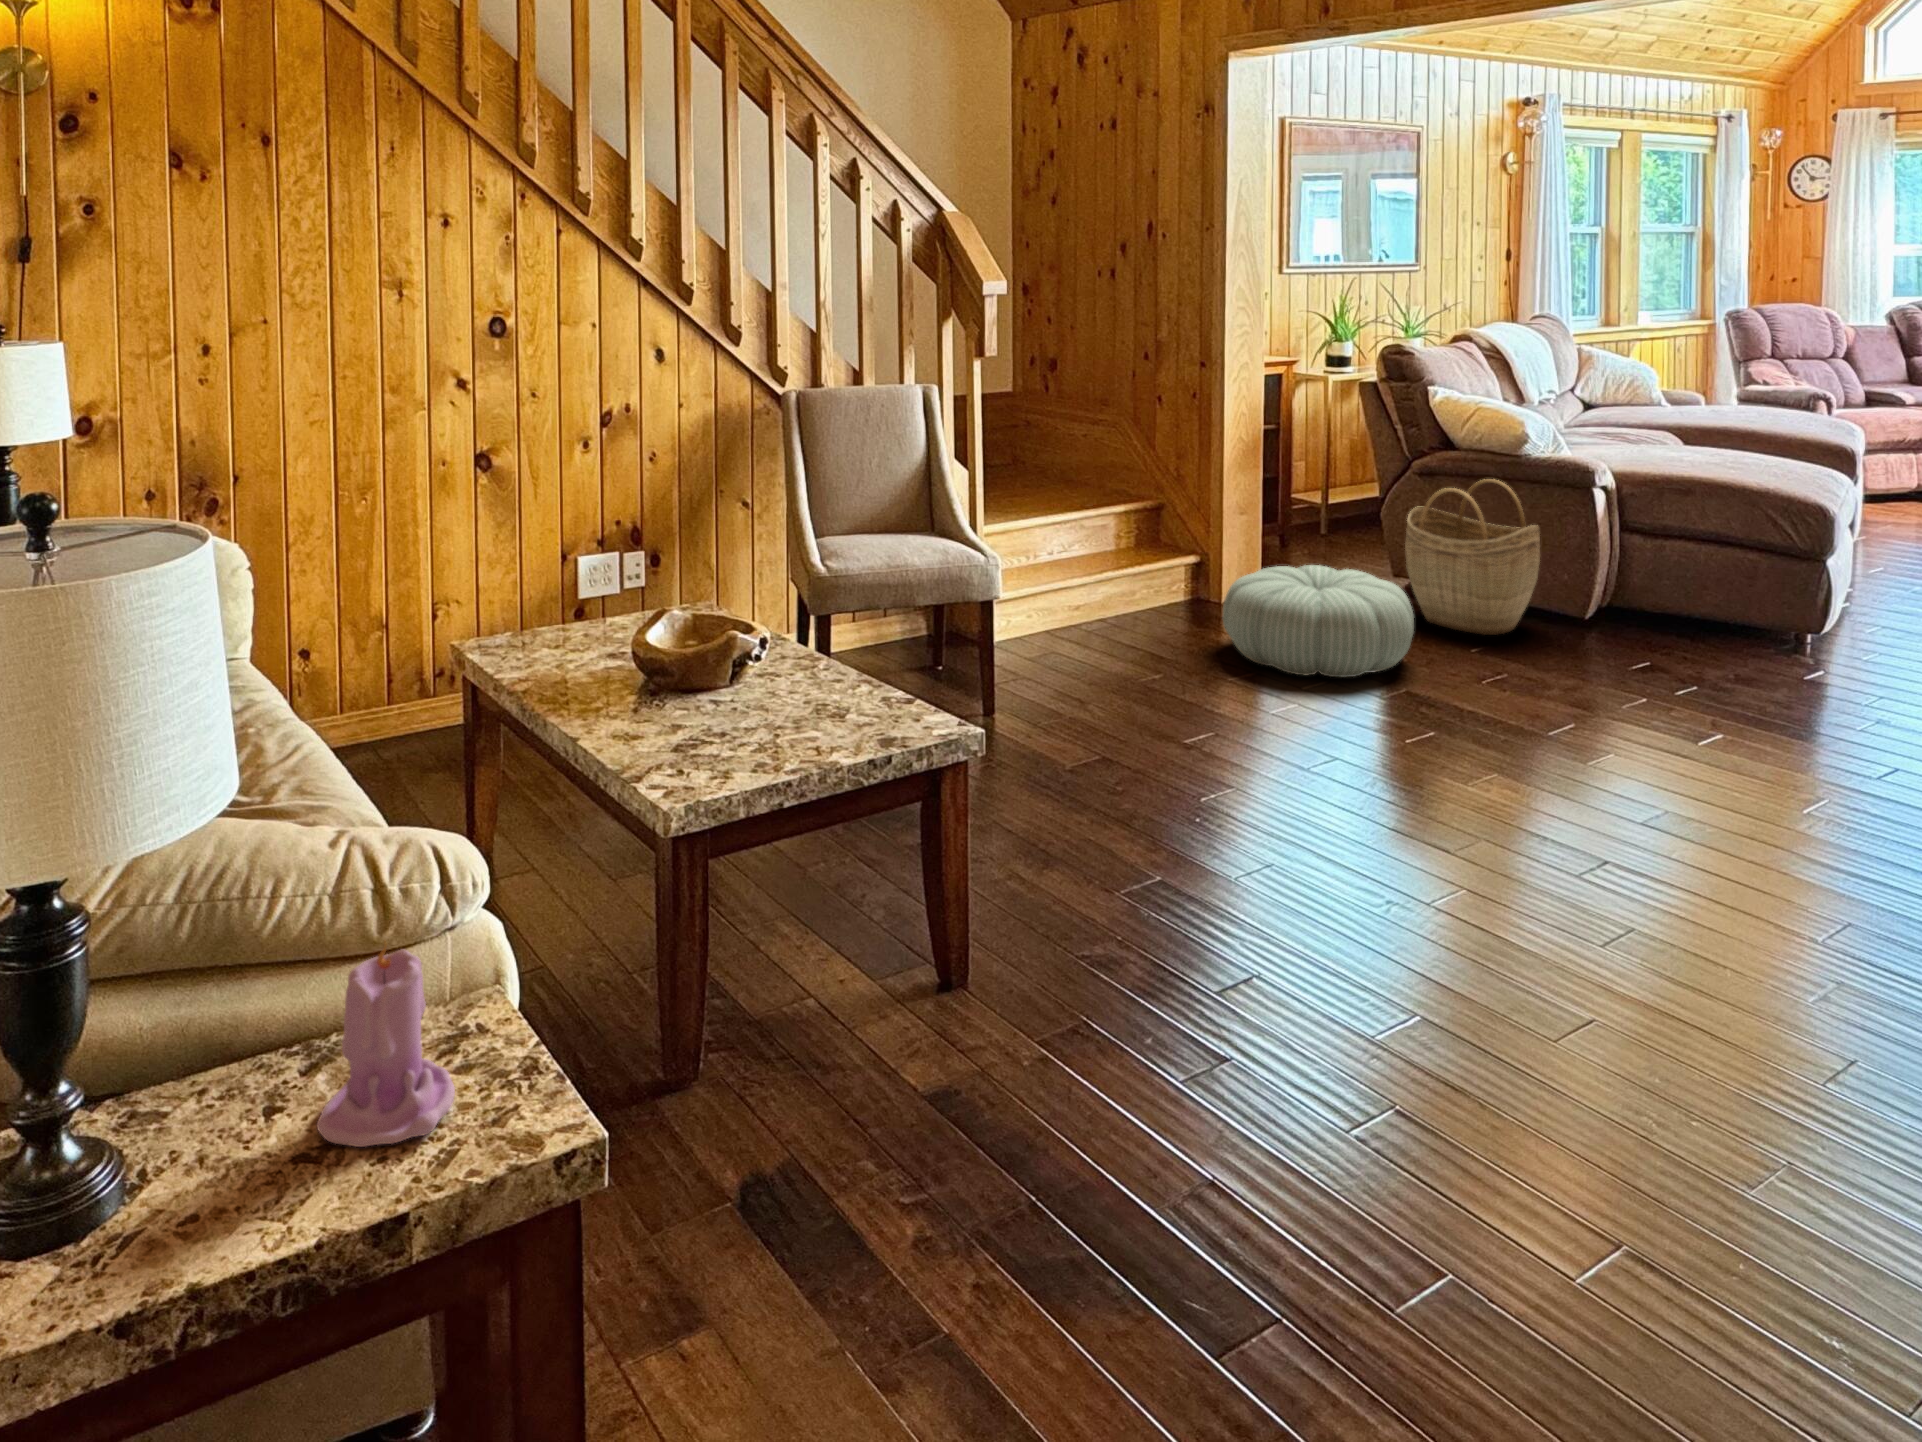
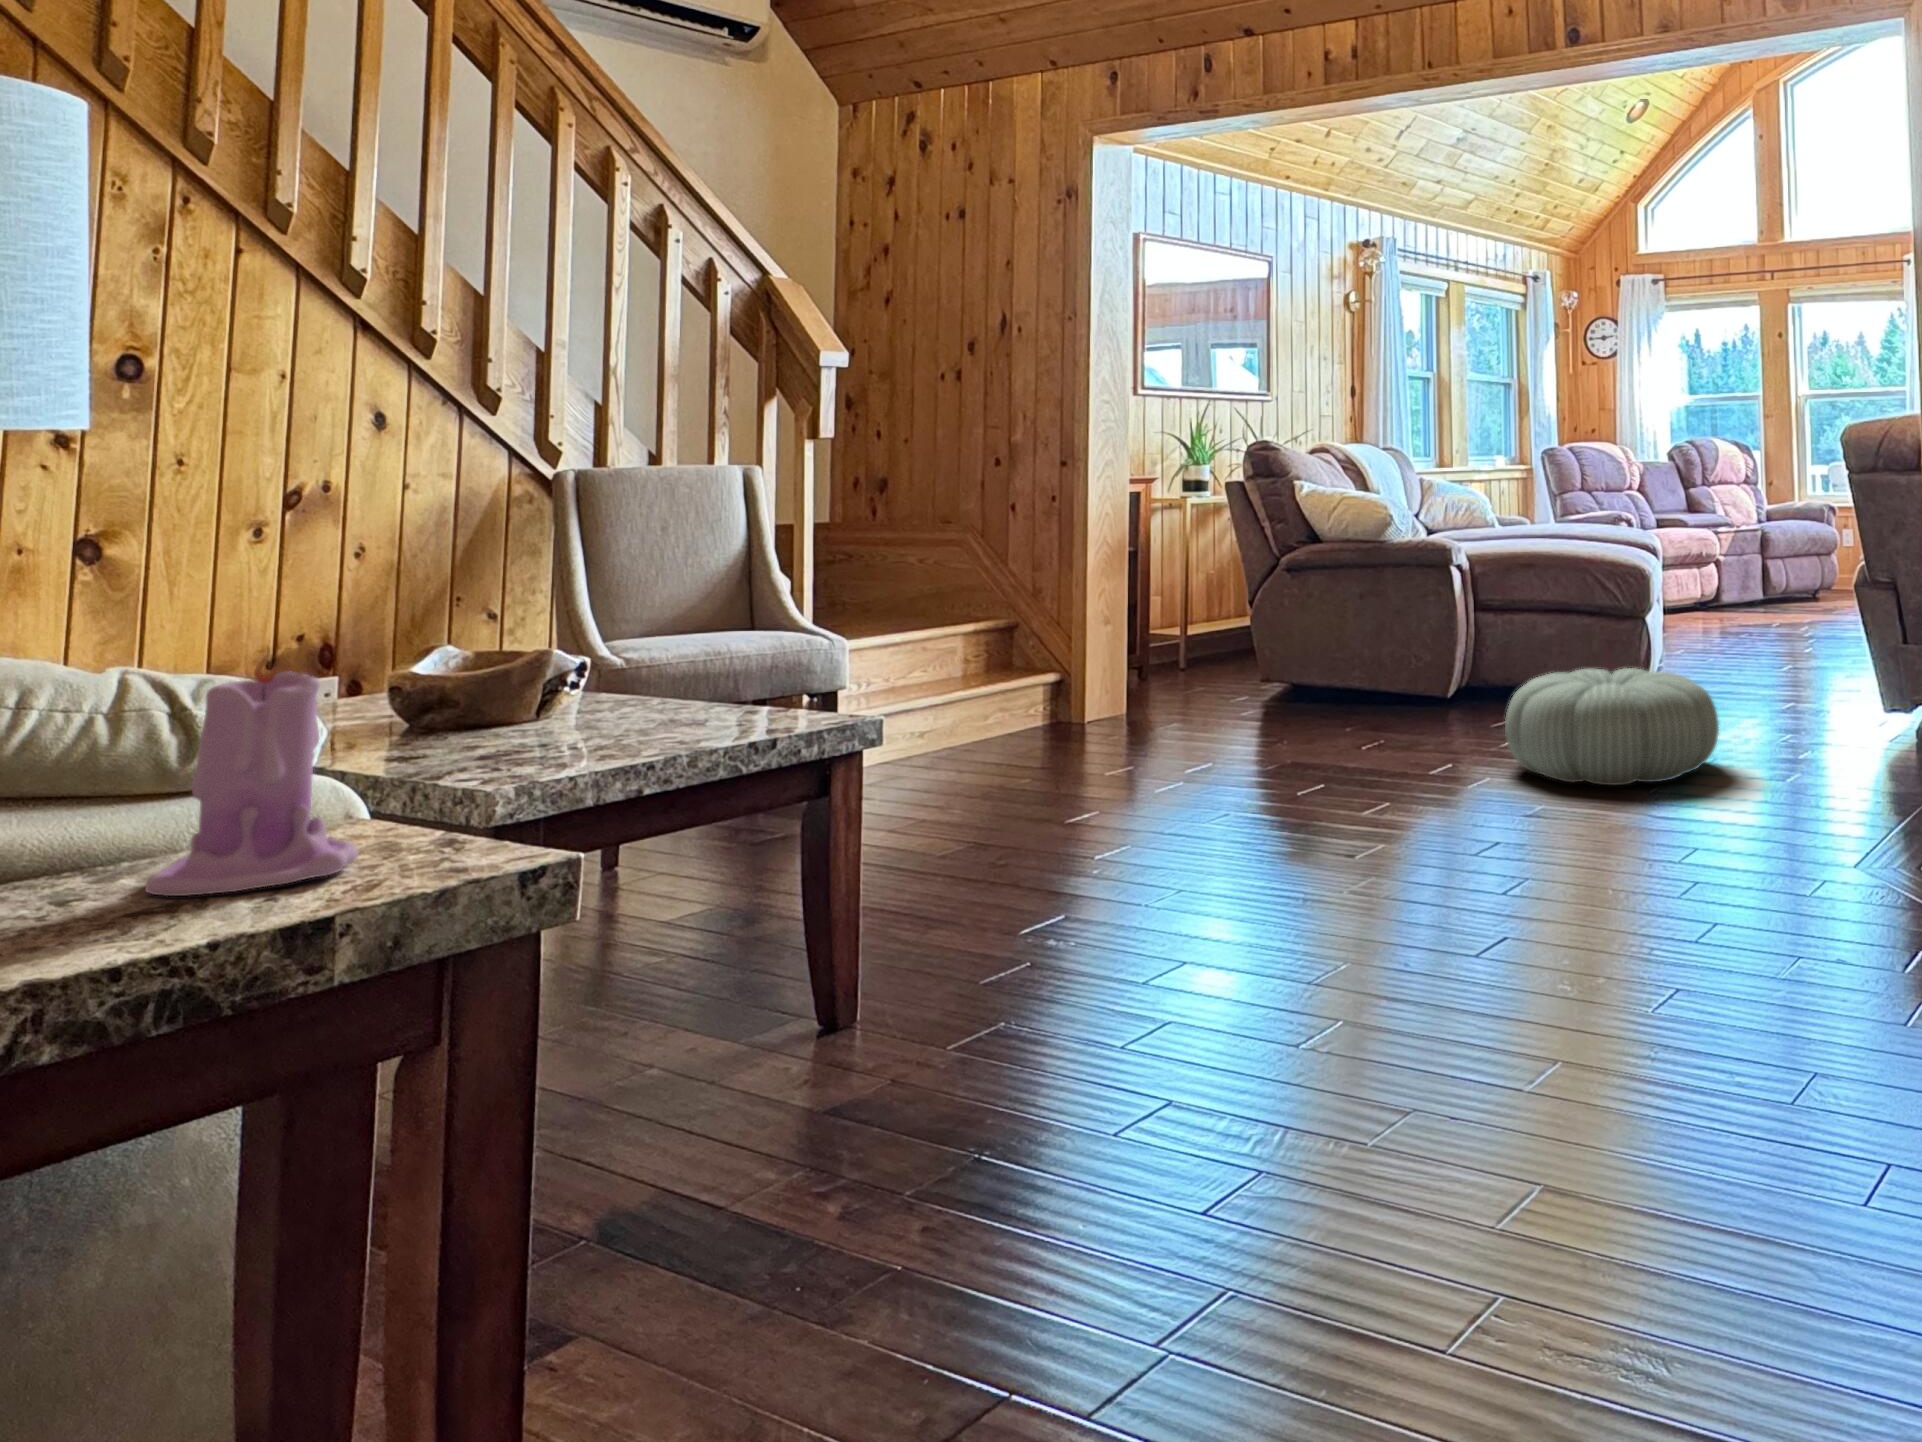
woven basket: present [1405,479,1540,635] -> none [1286,566,1413,719]
pouf: present [1223,565,1414,677] -> present [1505,668,1719,785]

